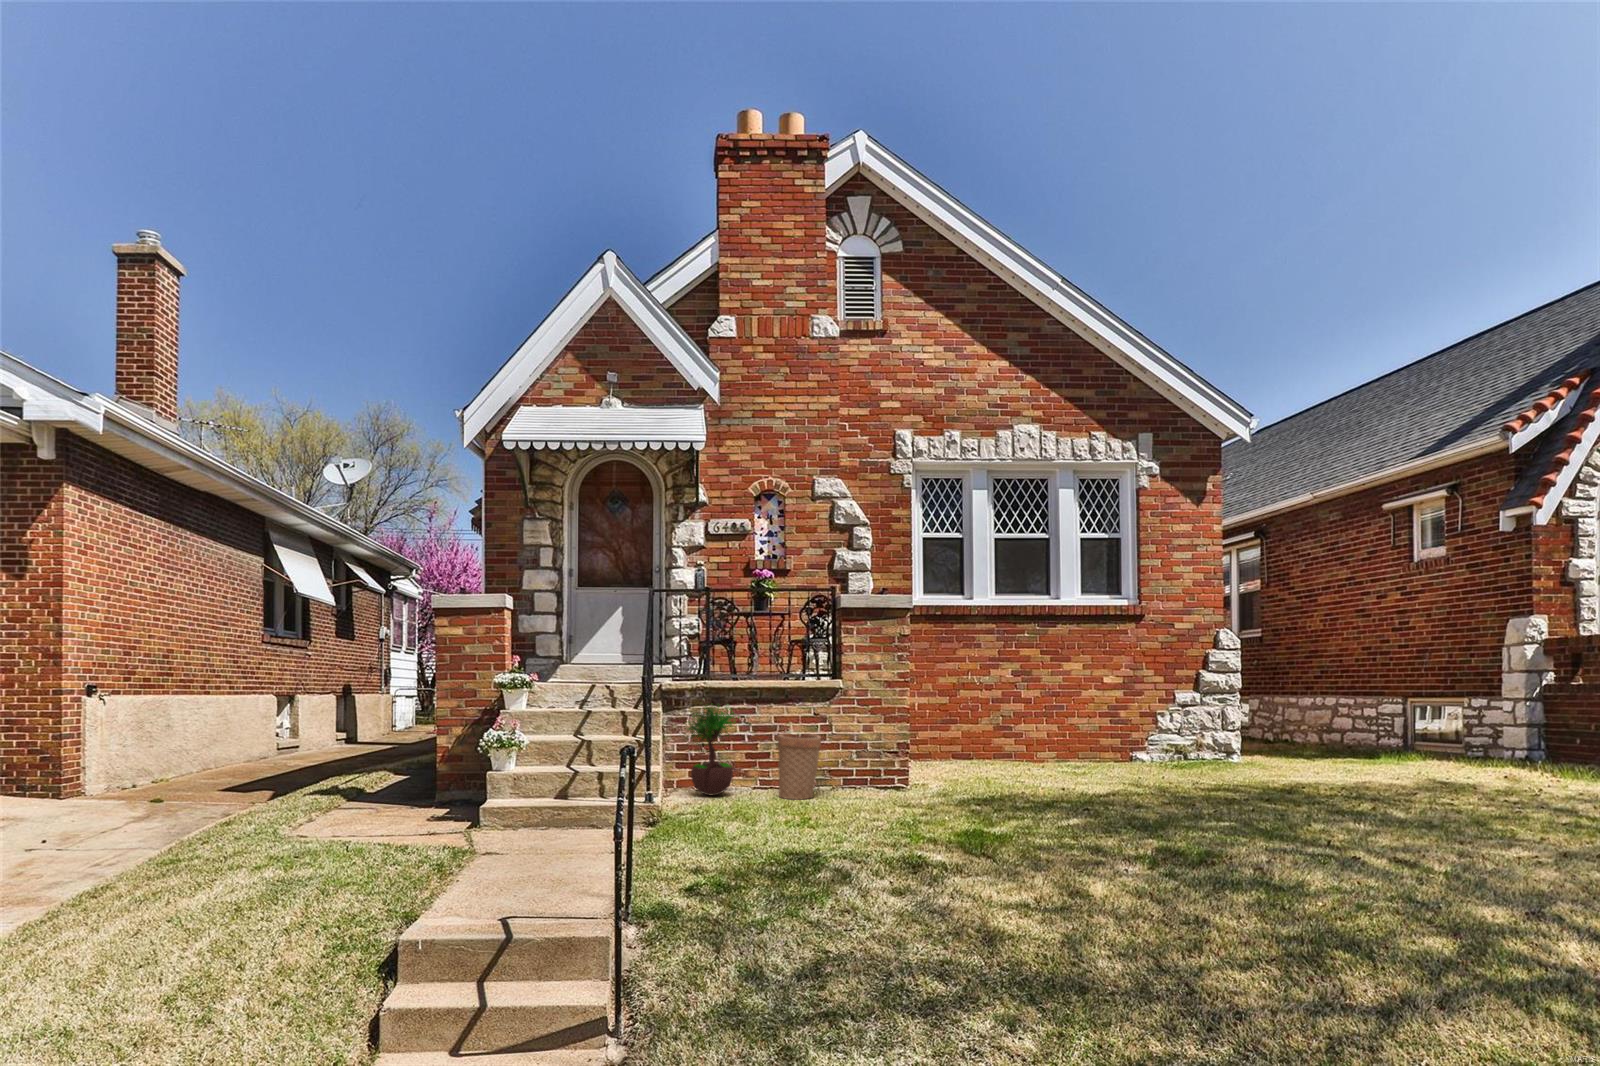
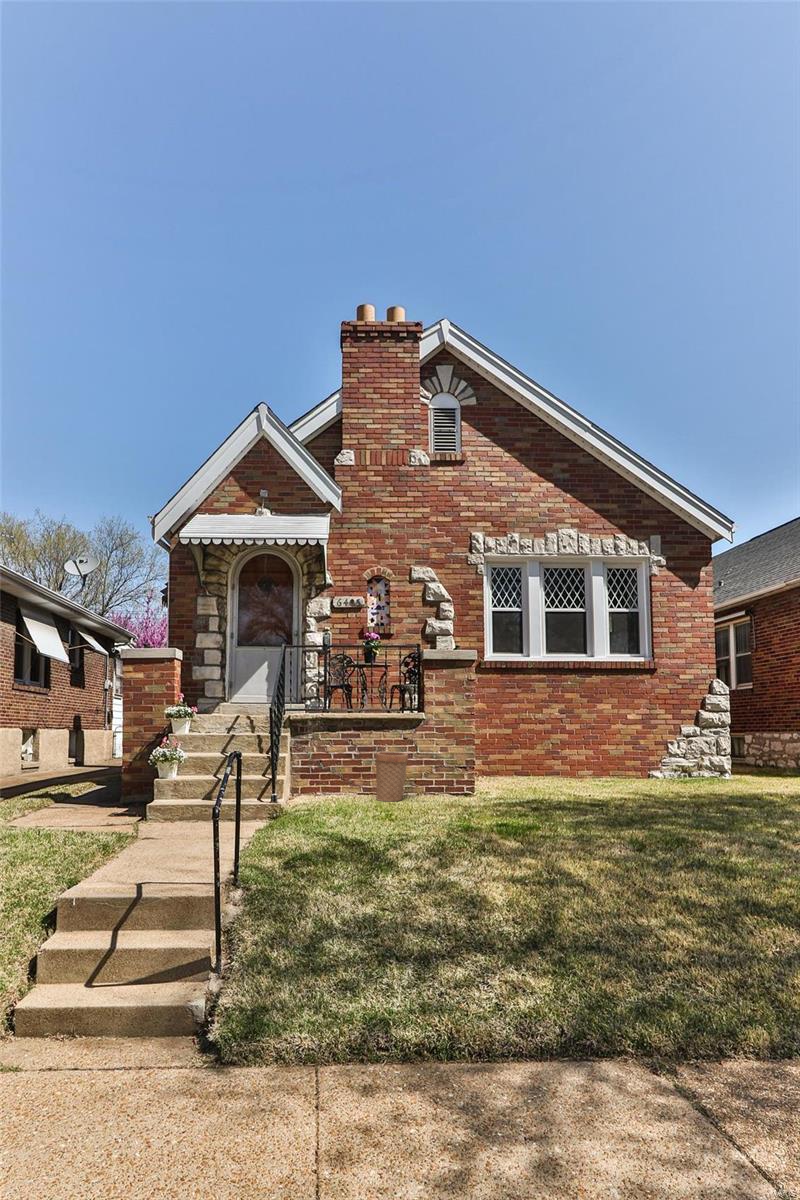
potted tree: present [687,698,735,795] -> none [303,724,346,798]

